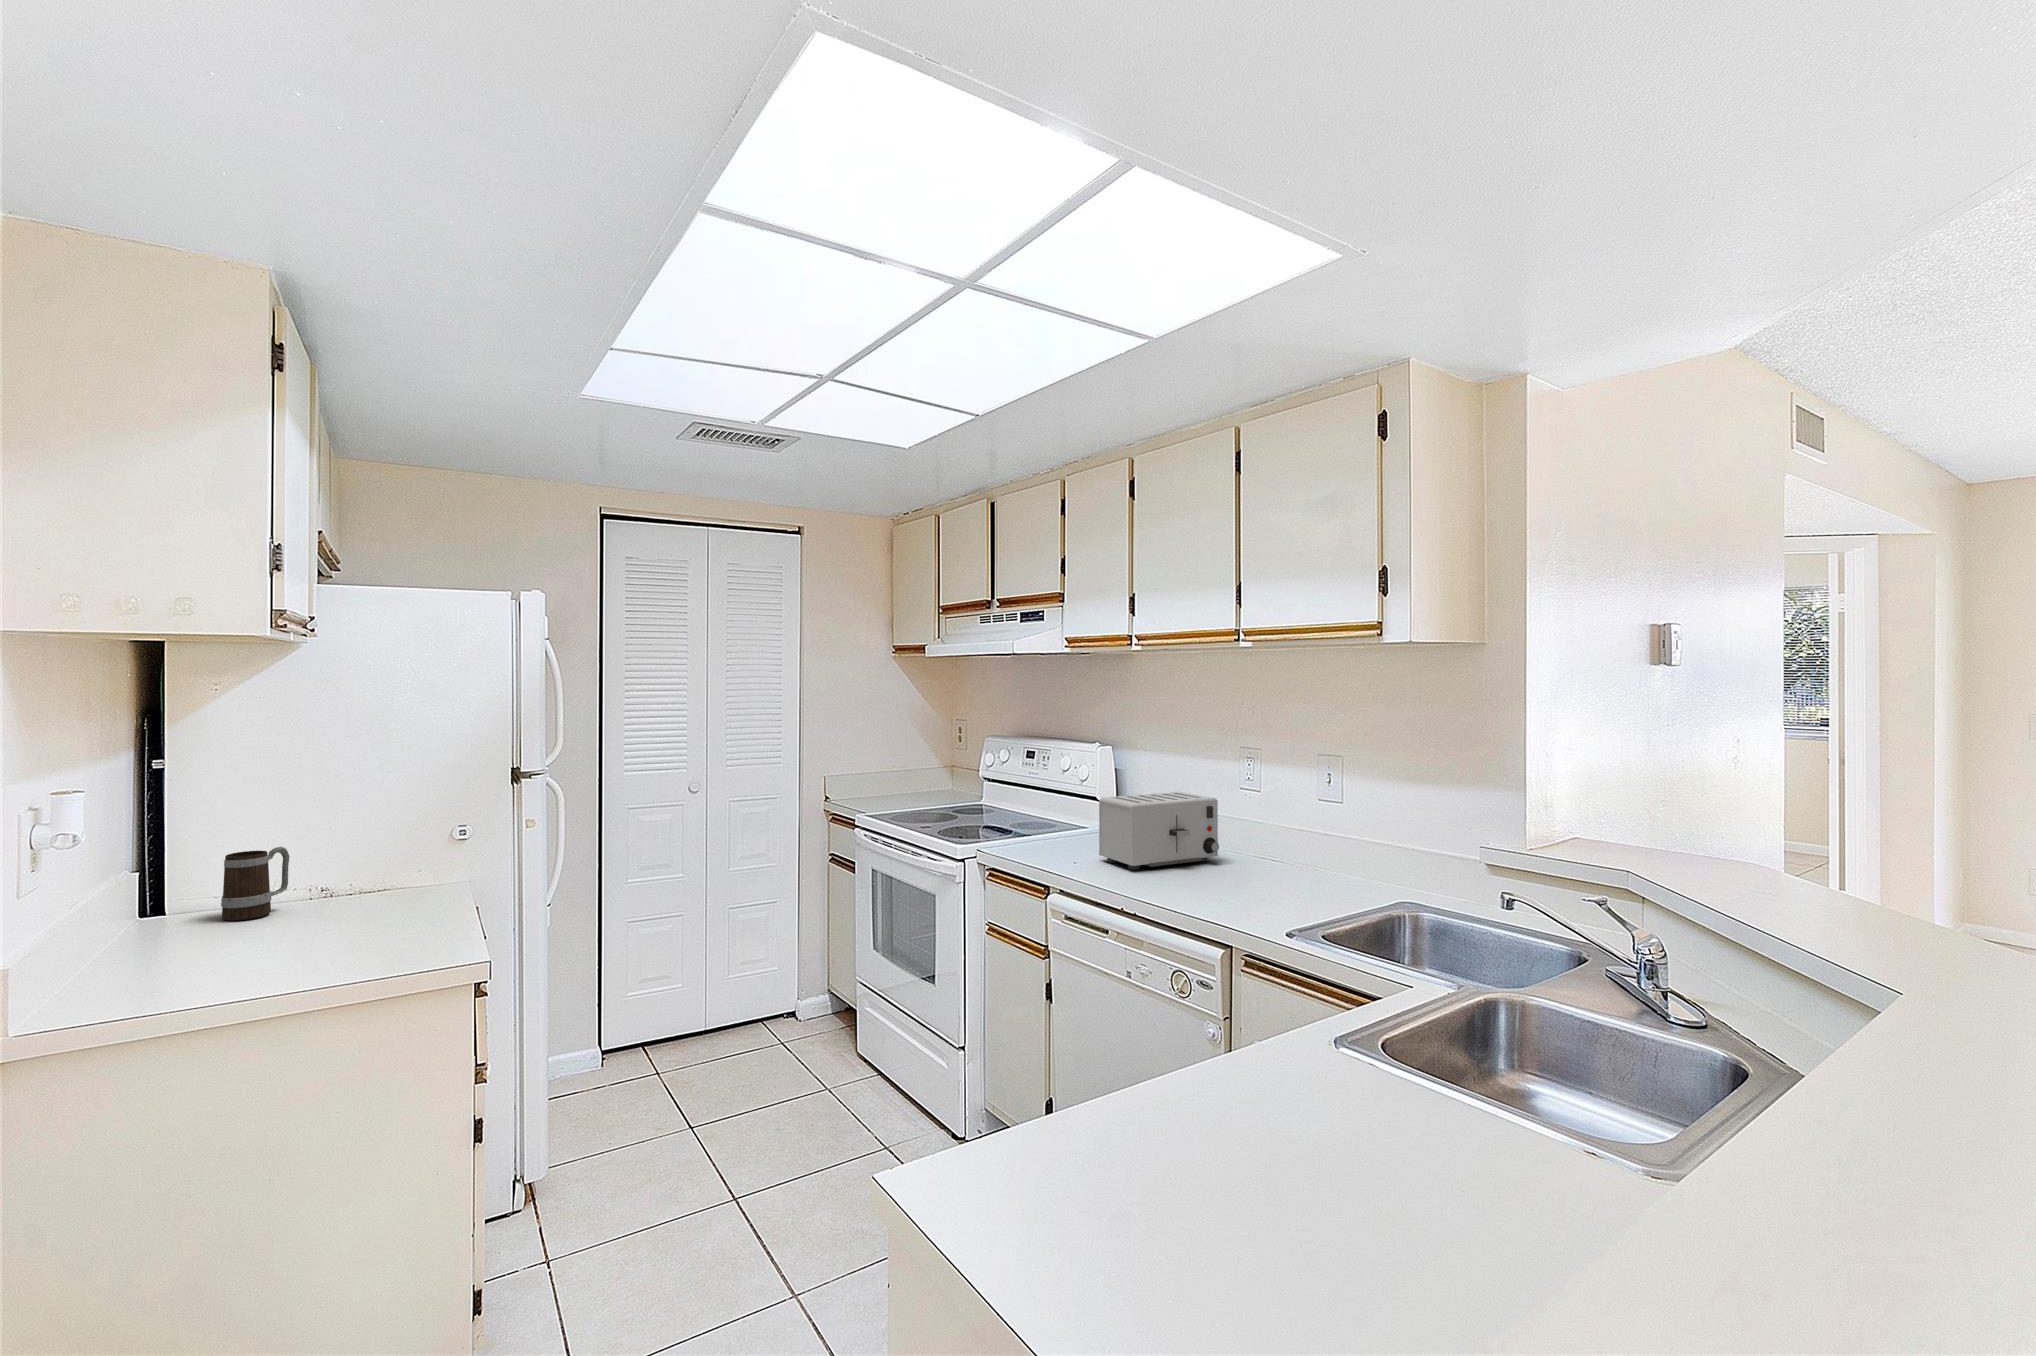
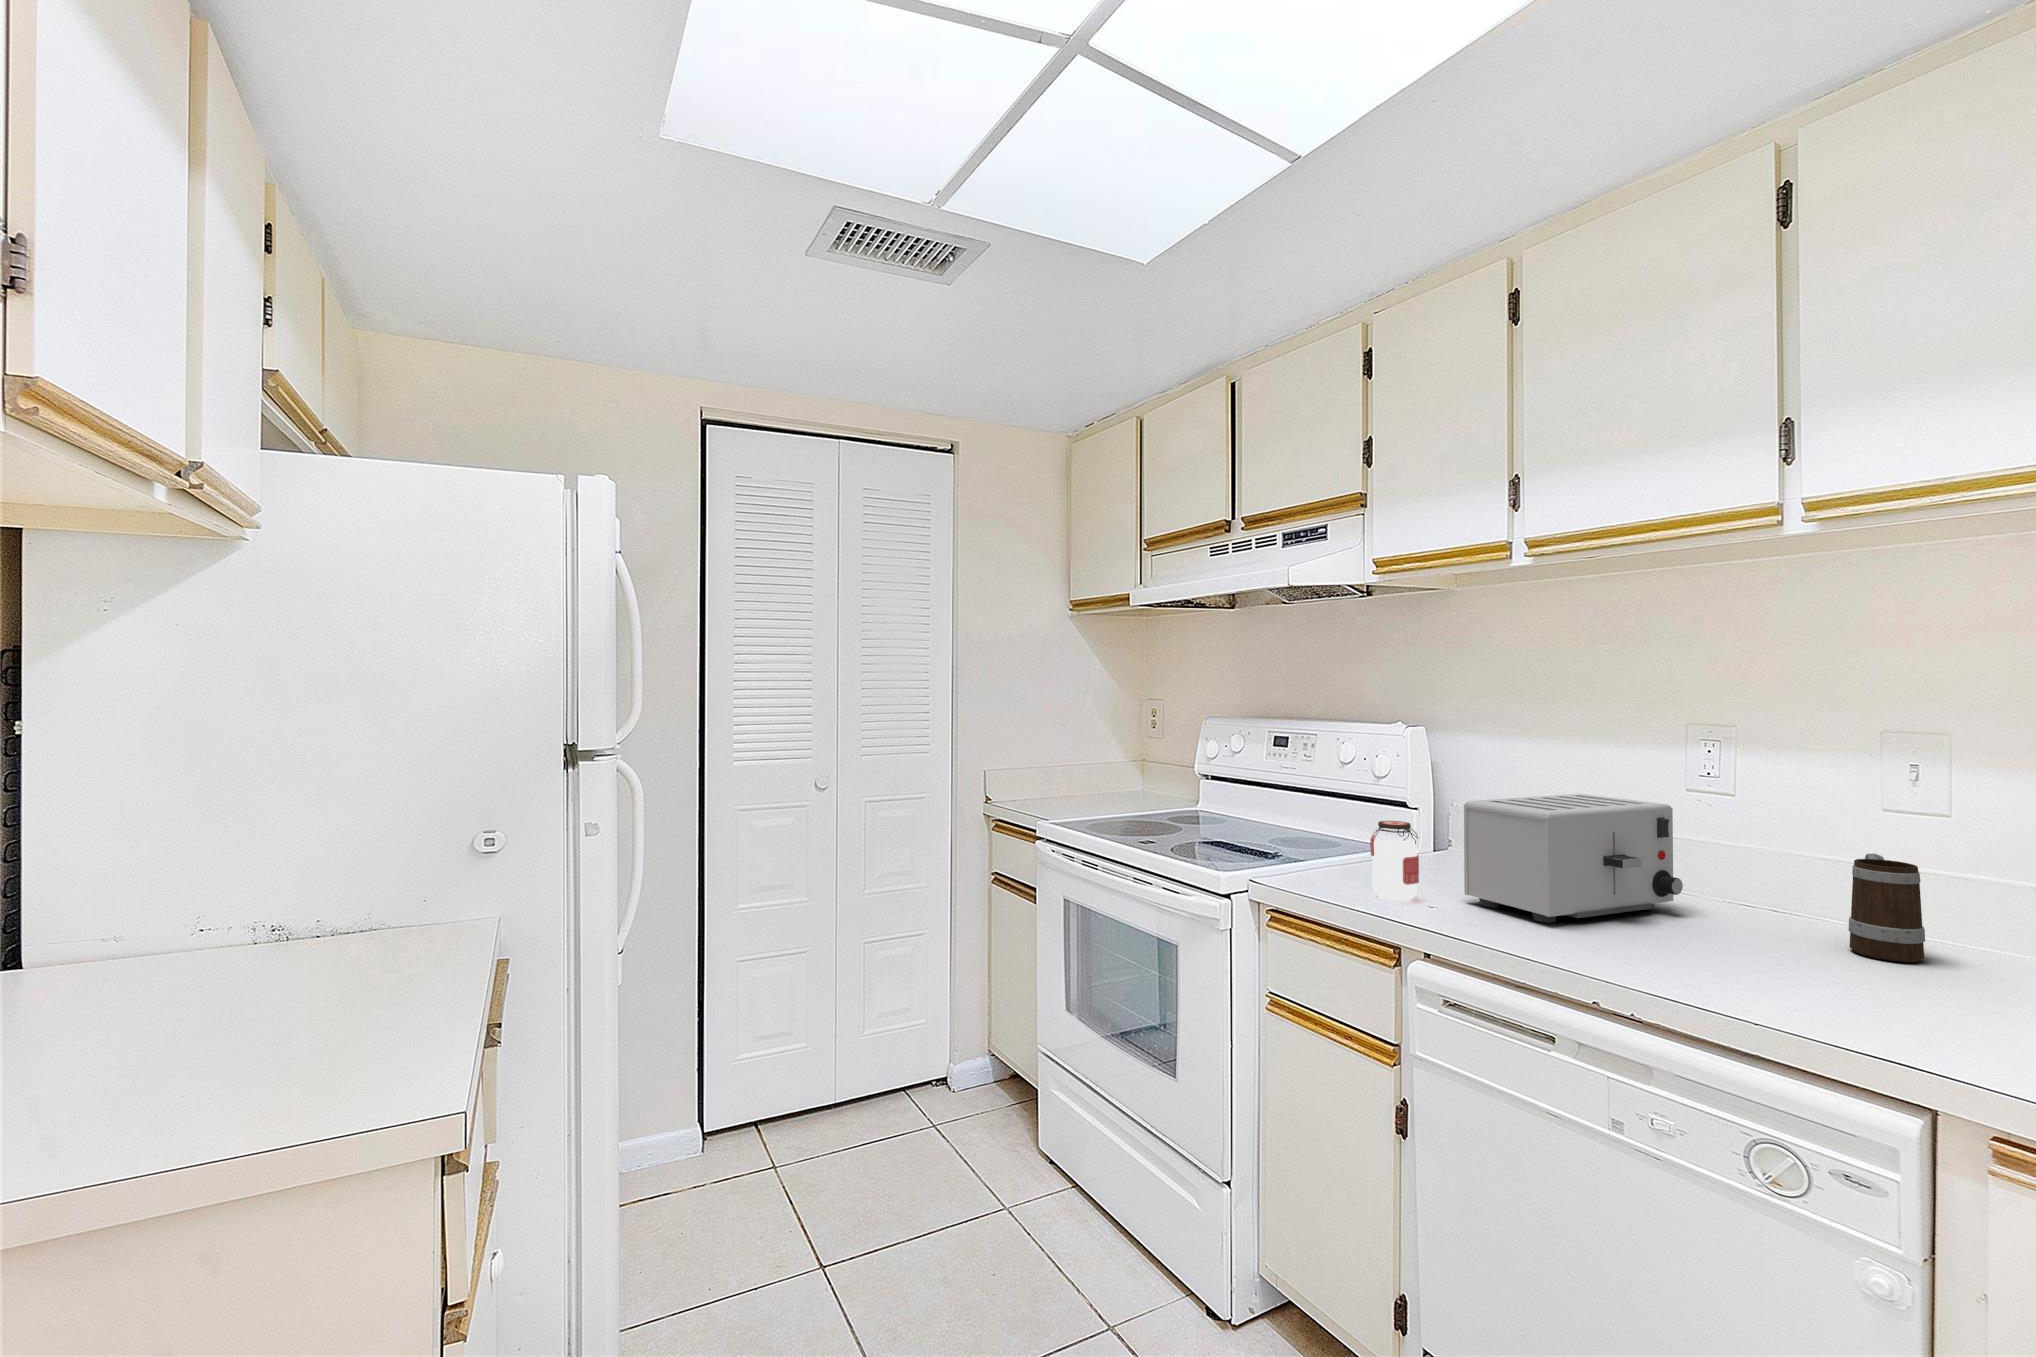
jar: none [1044,811,1073,861] -> present [1370,821,1419,901]
mug: present [221,847,290,921] -> present [1849,854,1925,962]

